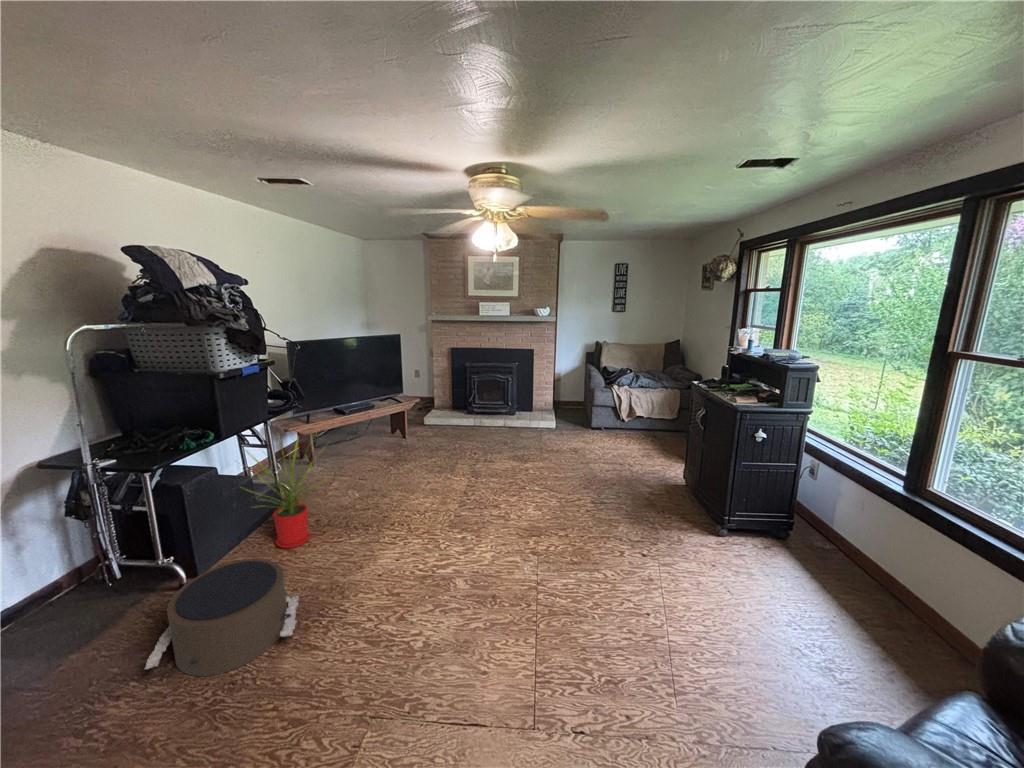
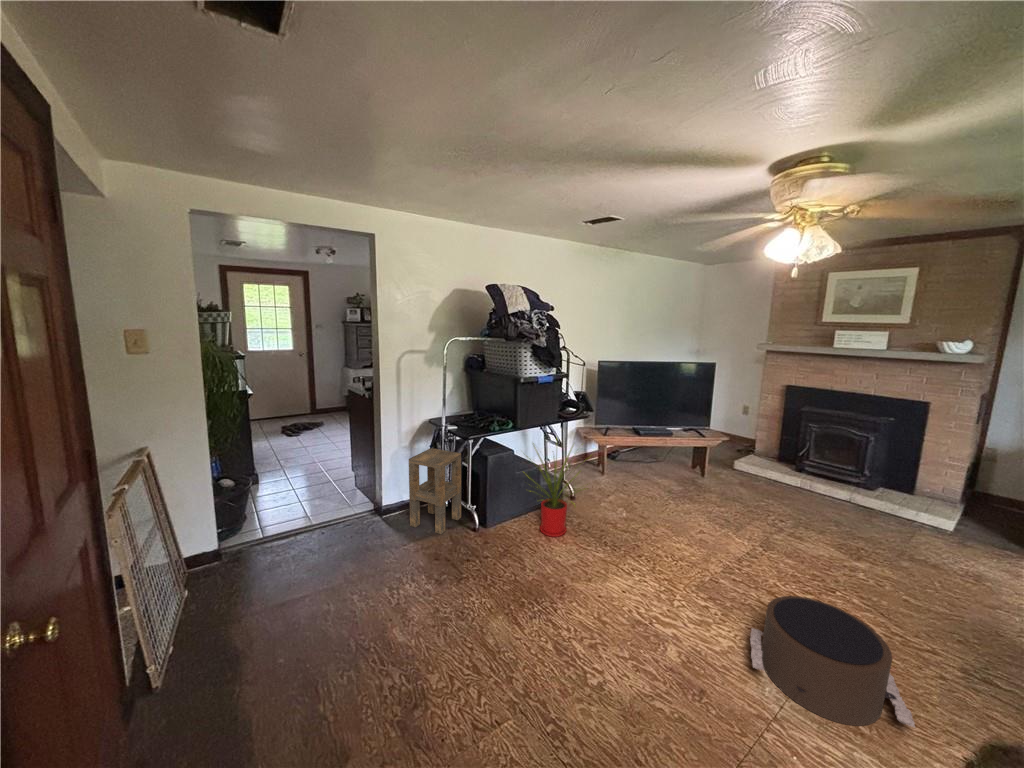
side table: none [13,494,142,639] -> present [409,448,461,534]
pouf: present [145,559,298,676] -> present [750,596,915,727]

